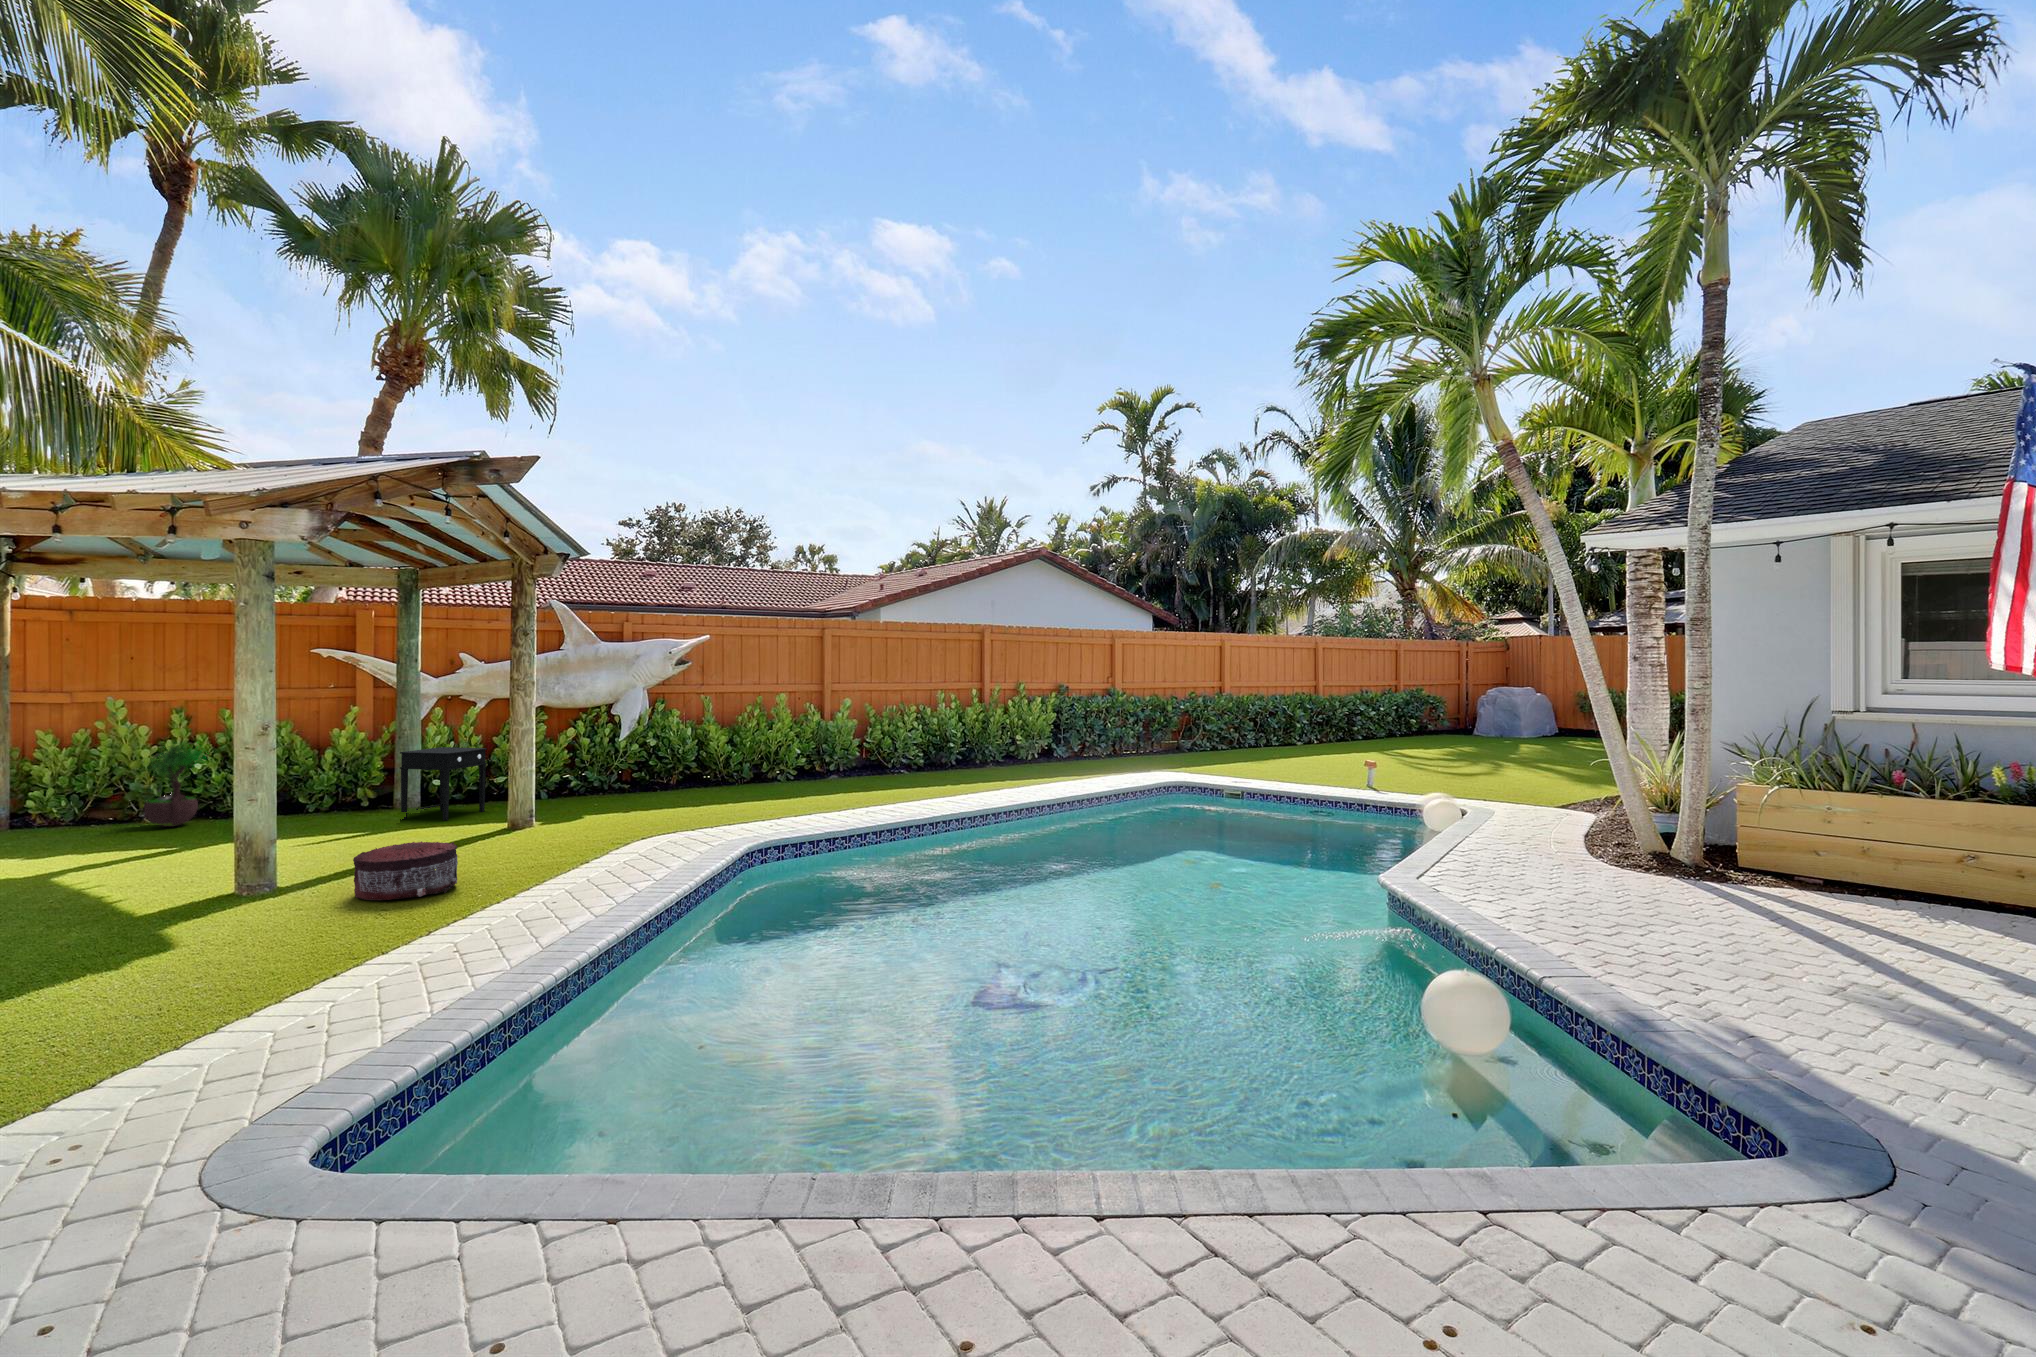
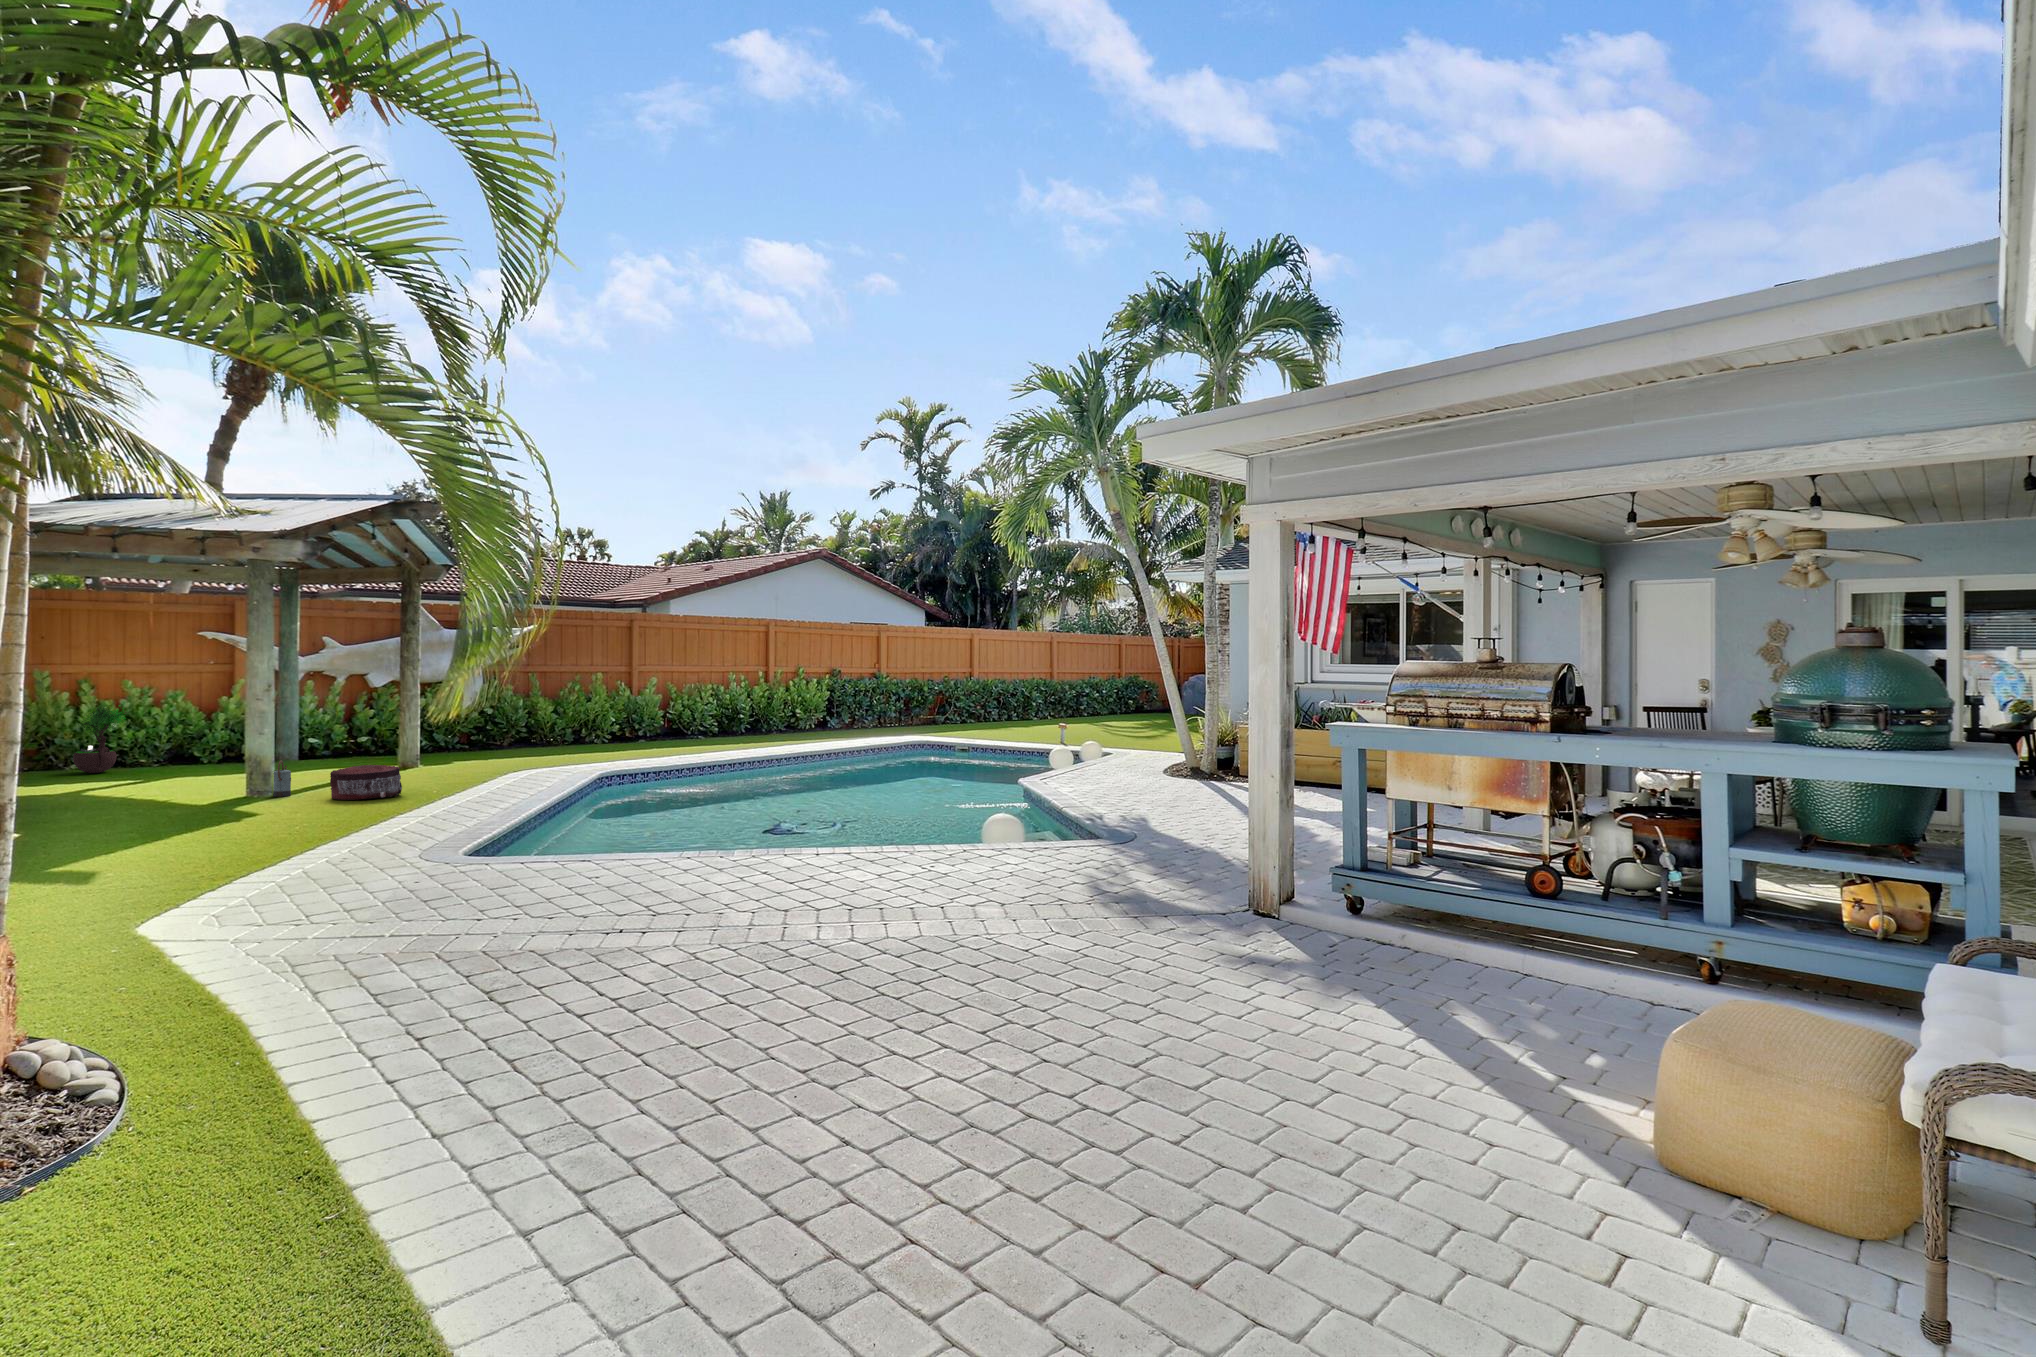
side table: present [400,747,487,820] -> none [292,712,361,767]
watering can: none [291,834,318,887] -> present [273,760,291,797]

